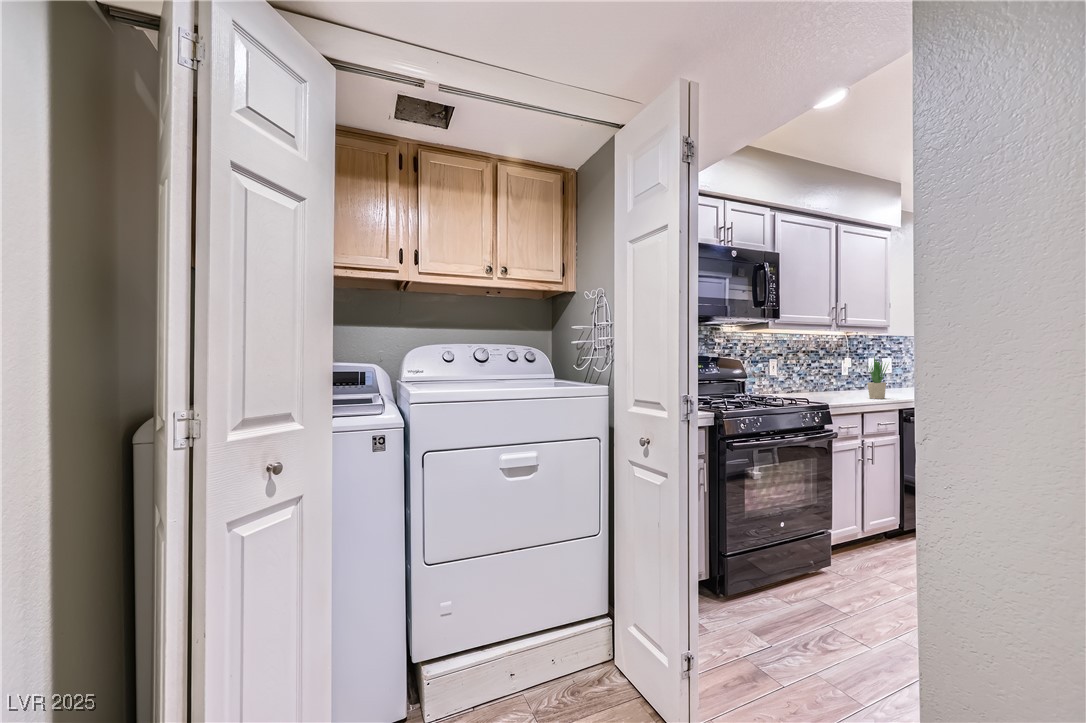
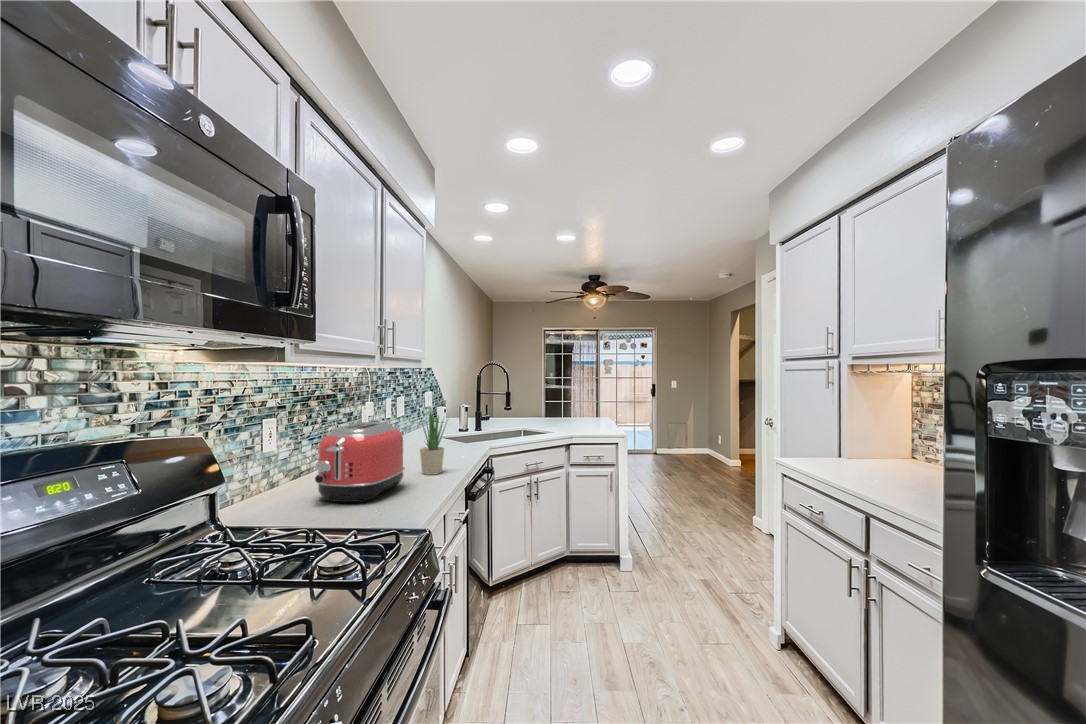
toaster: none [791,362,848,400] -> present [315,422,405,503]

